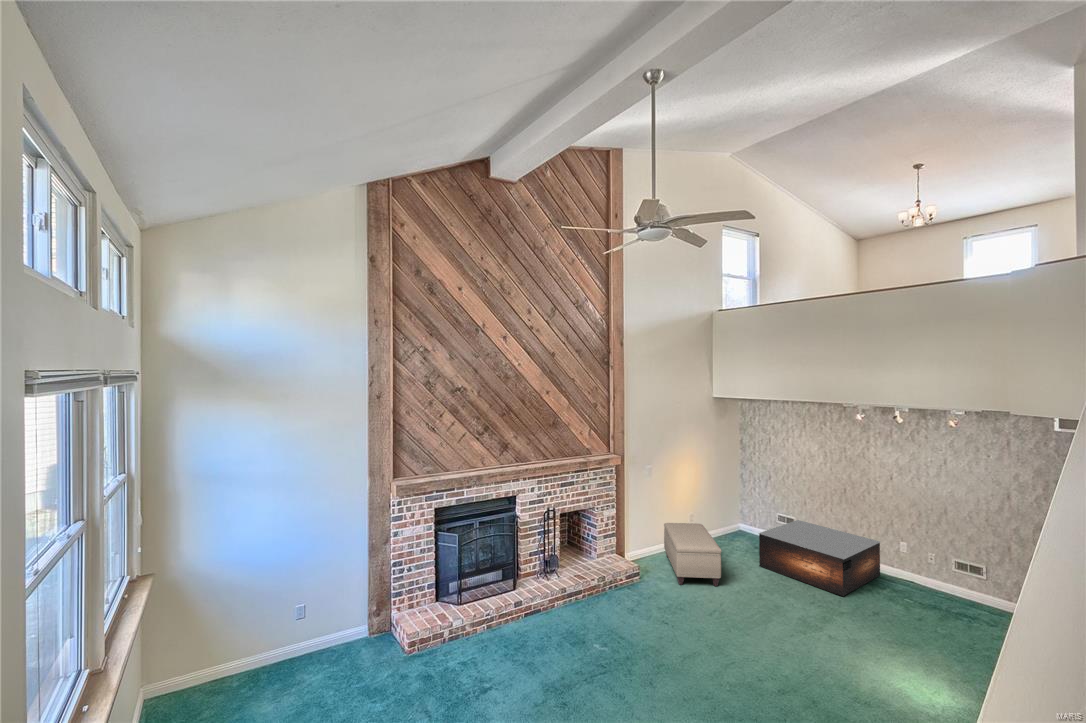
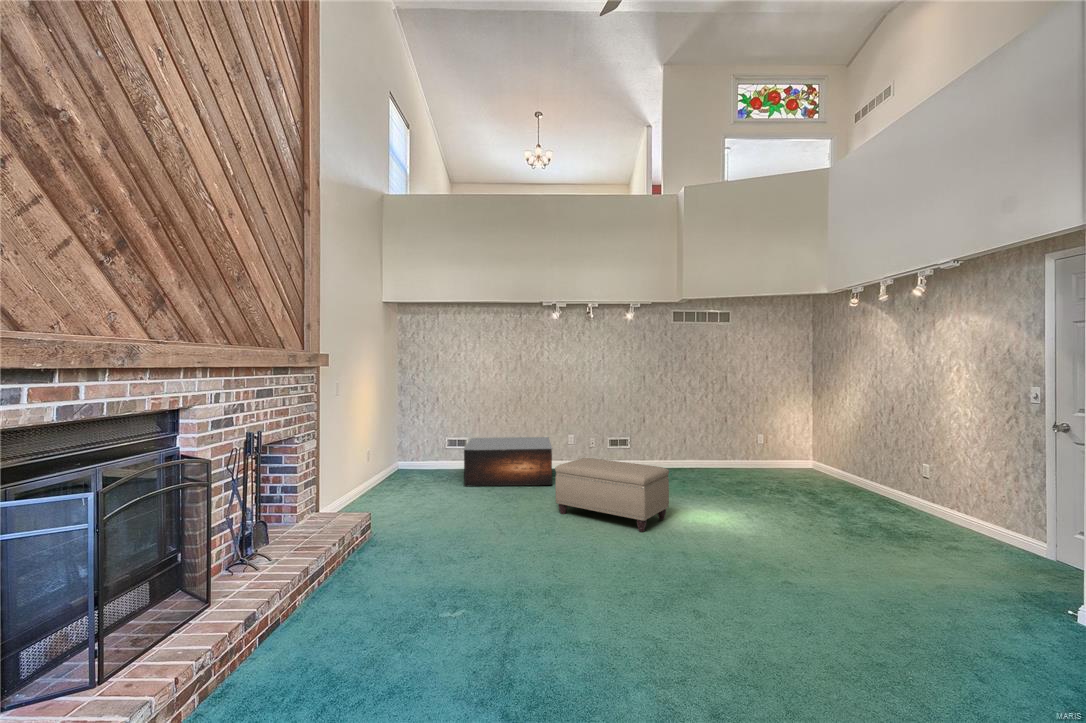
ottoman: present [664,523,722,586] -> present [555,458,669,532]

